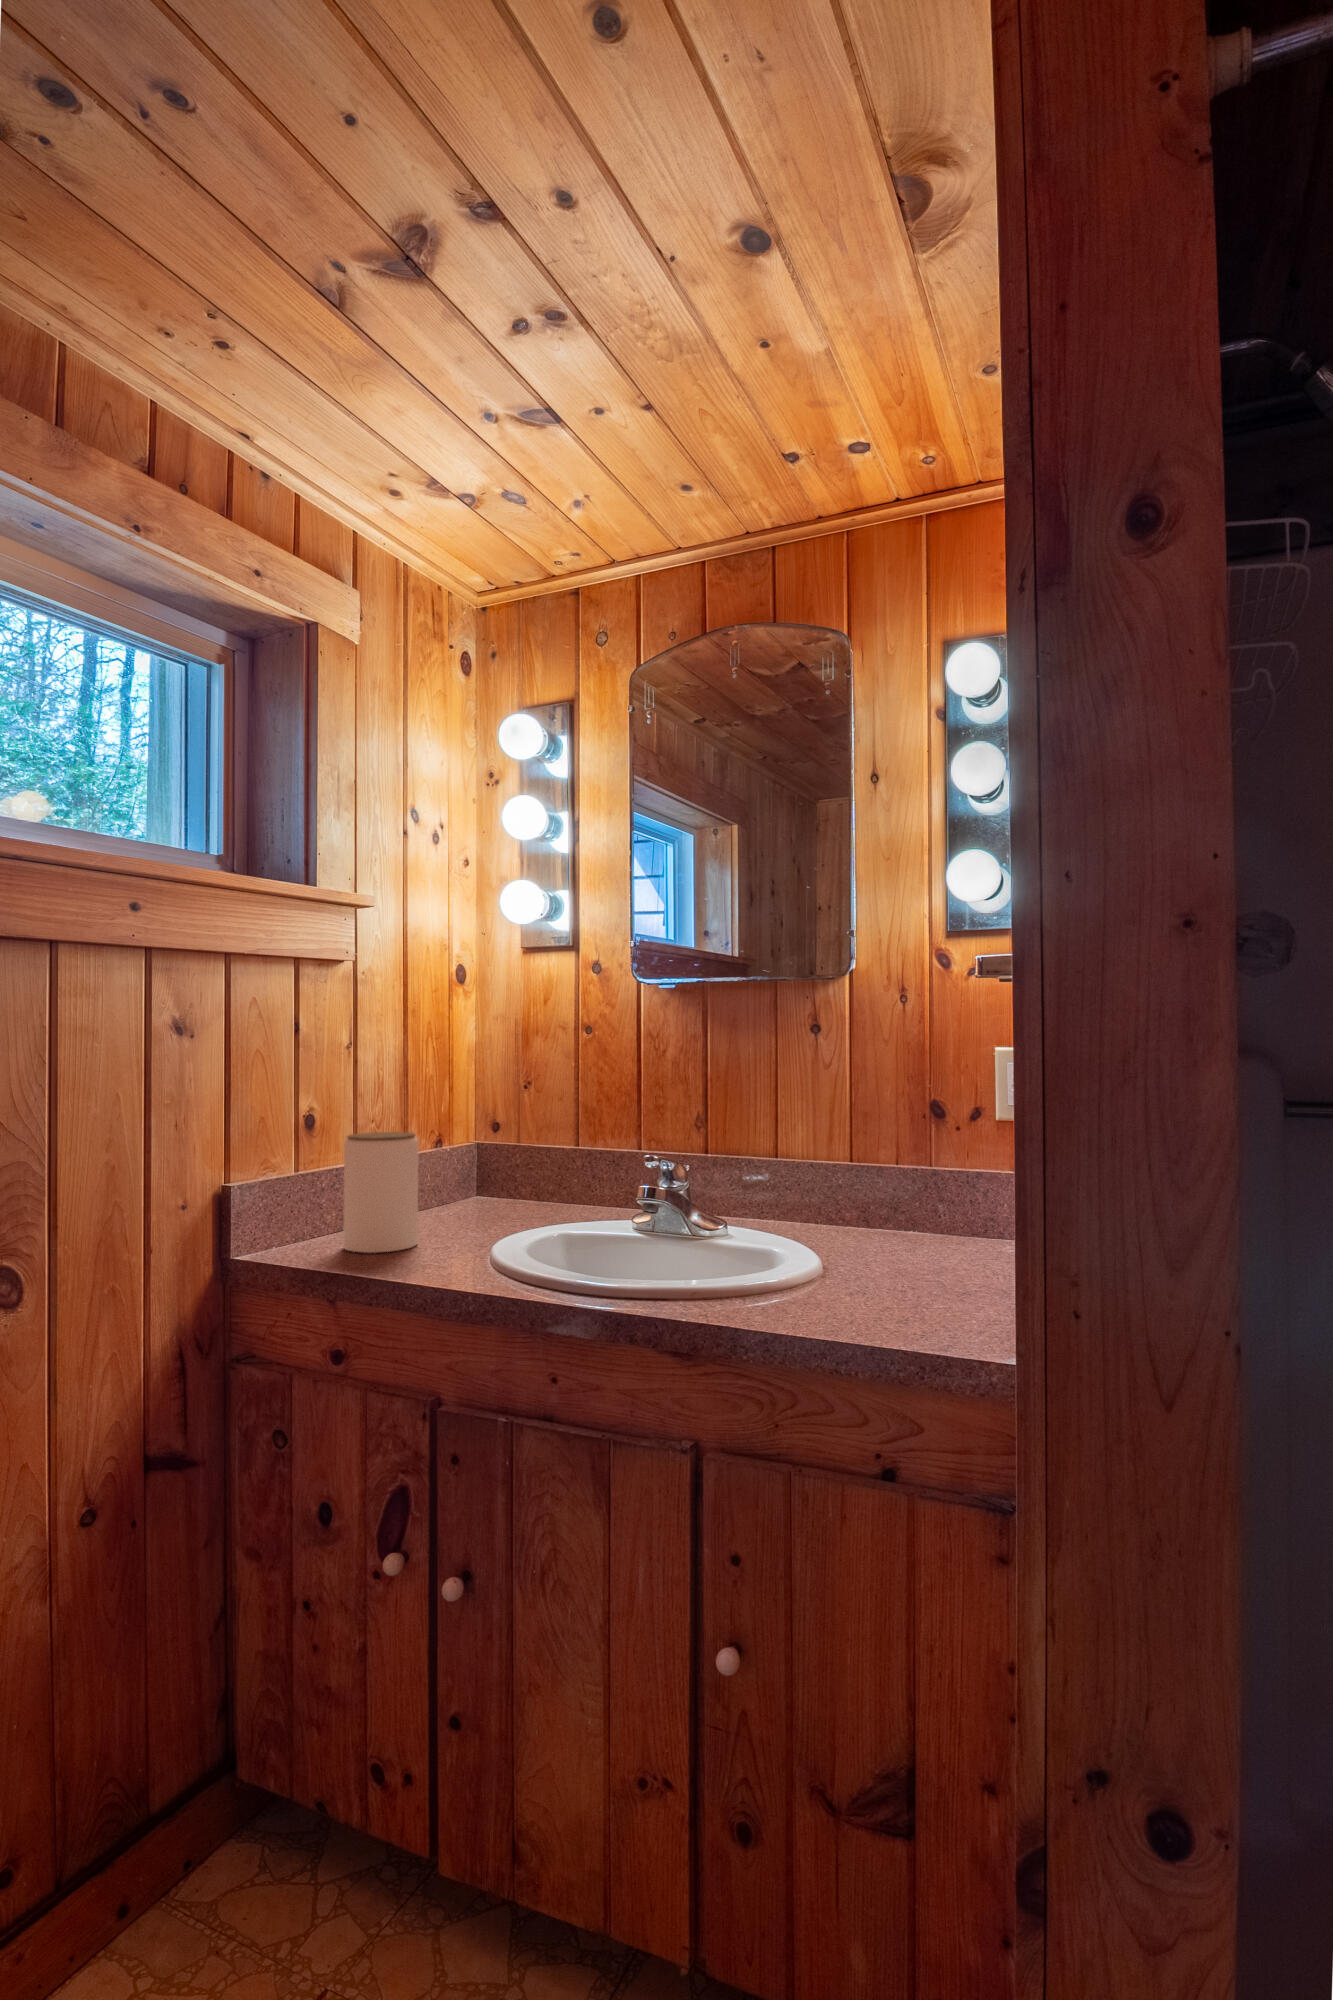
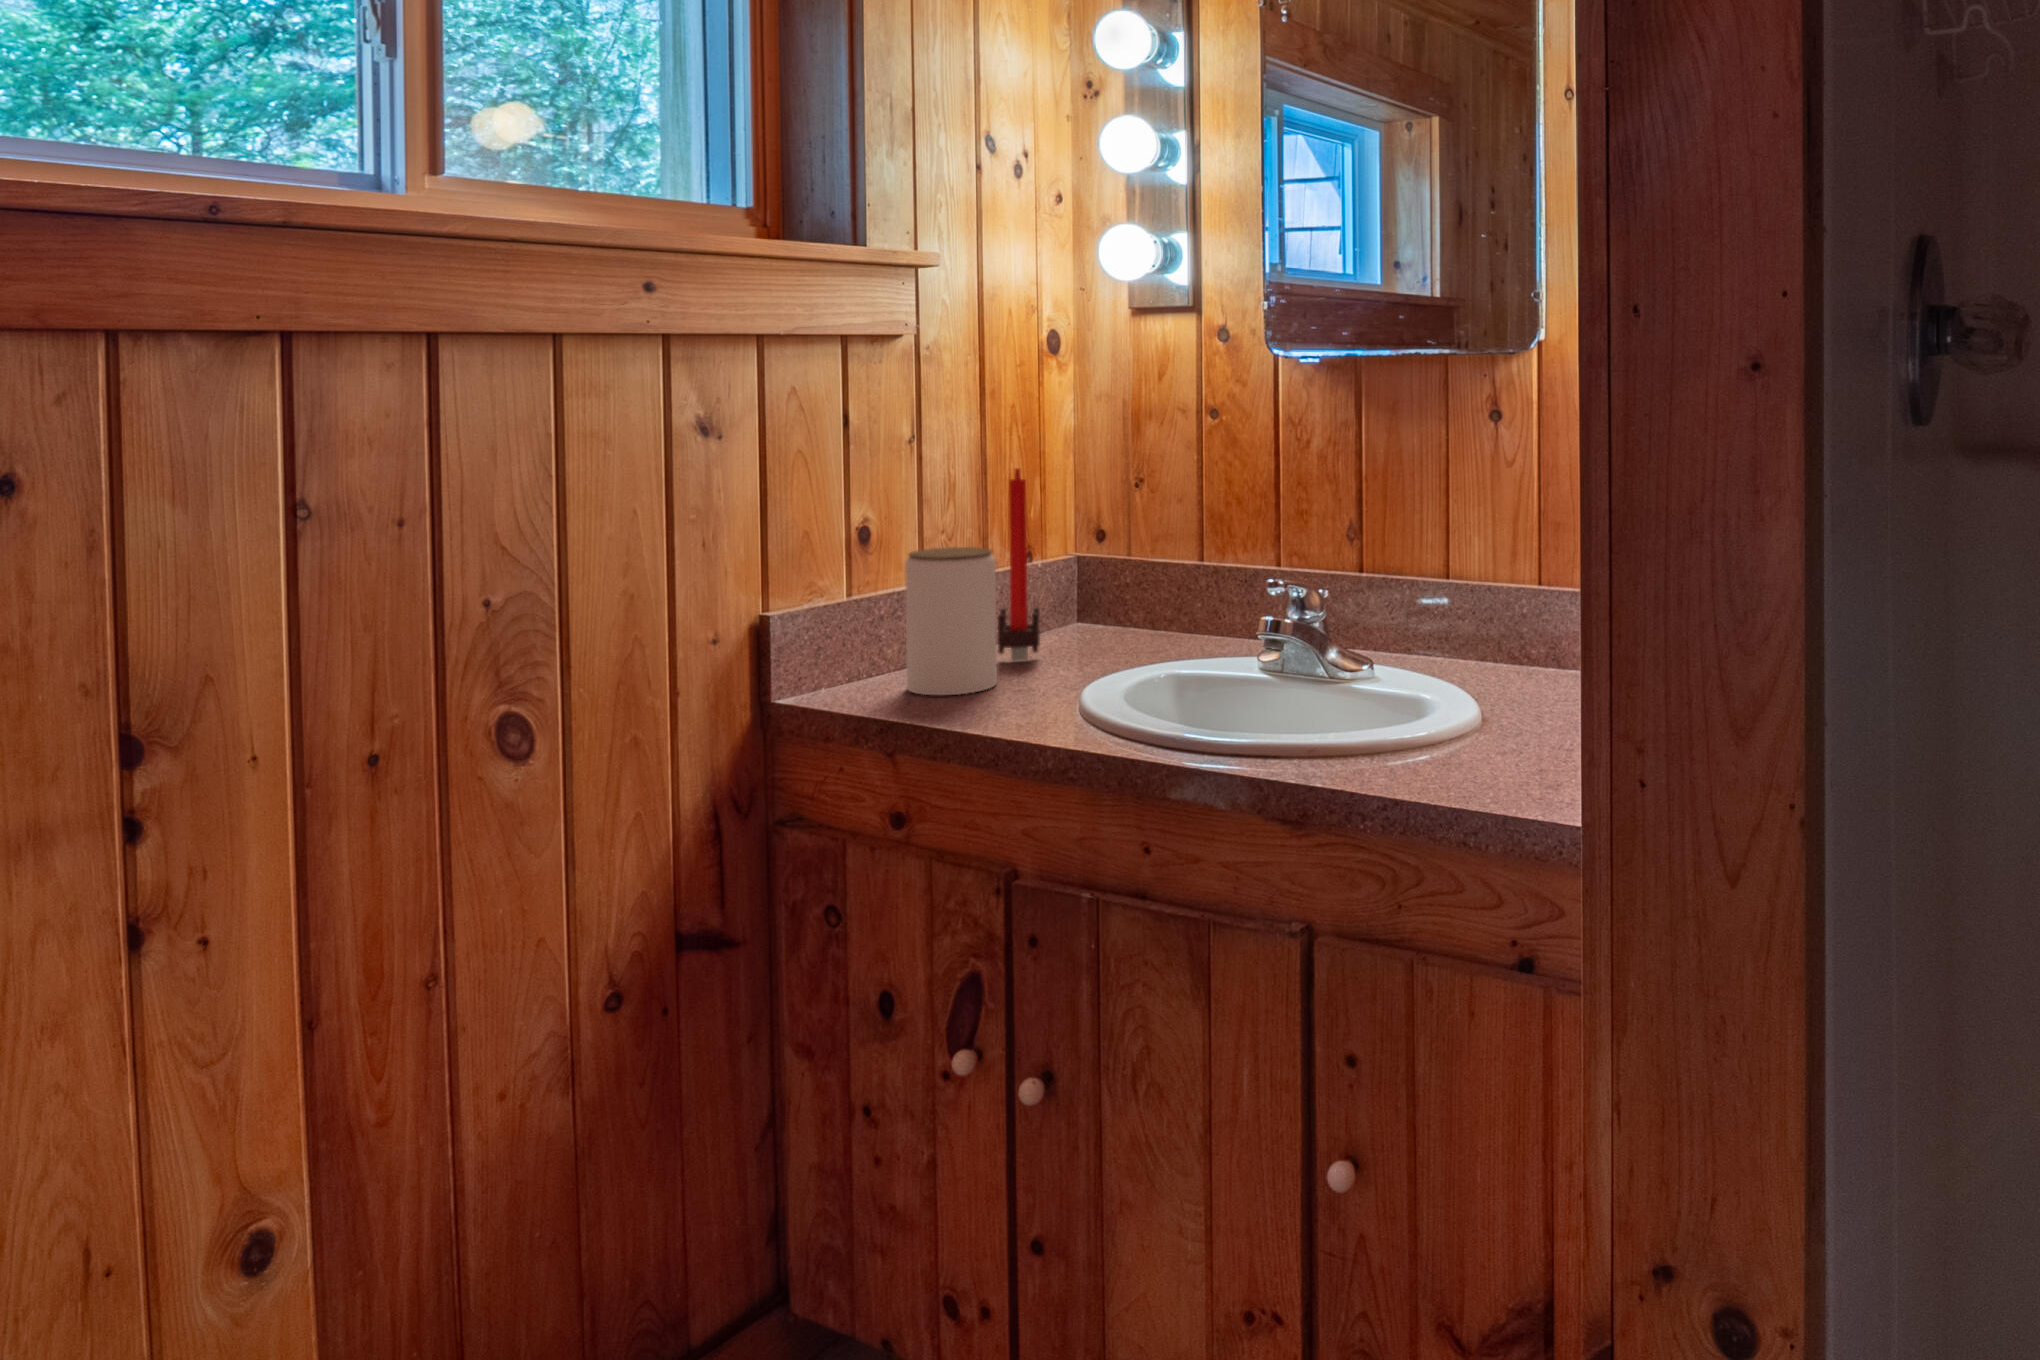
candle: none [417,1070,450,1227] -> present [998,468,1040,661]

